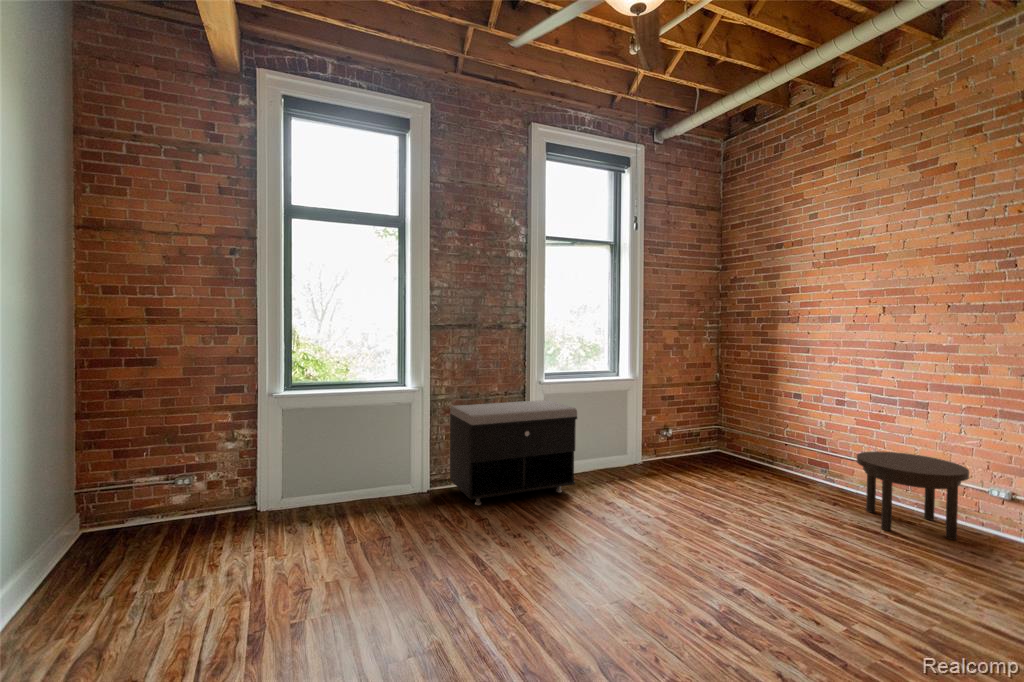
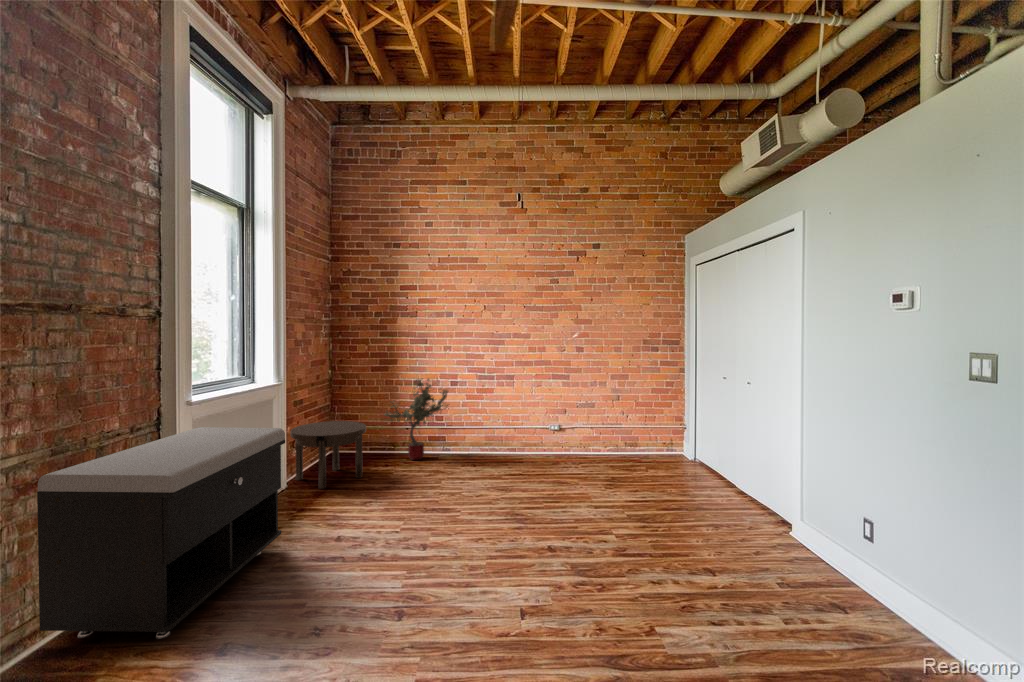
potted tree: none [749,391,819,481] -> present [385,379,448,460]
side table: present [857,451,969,540] -> present [290,421,366,489]

